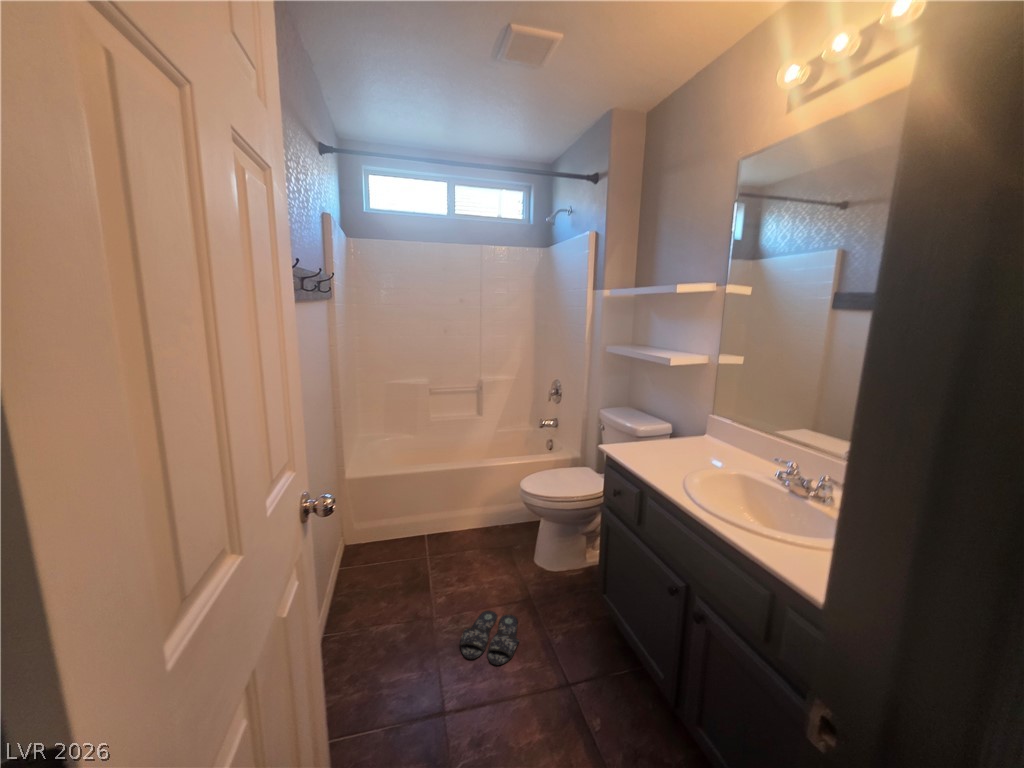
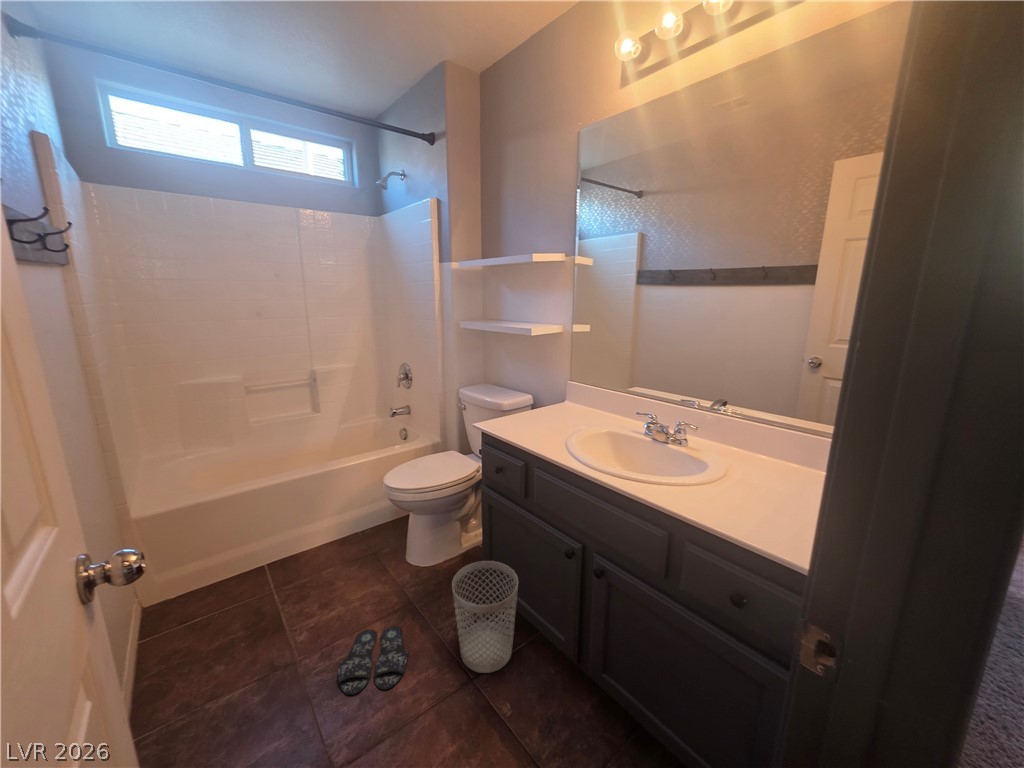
wastebasket: none [560,577,624,687] -> present [452,561,518,673]

